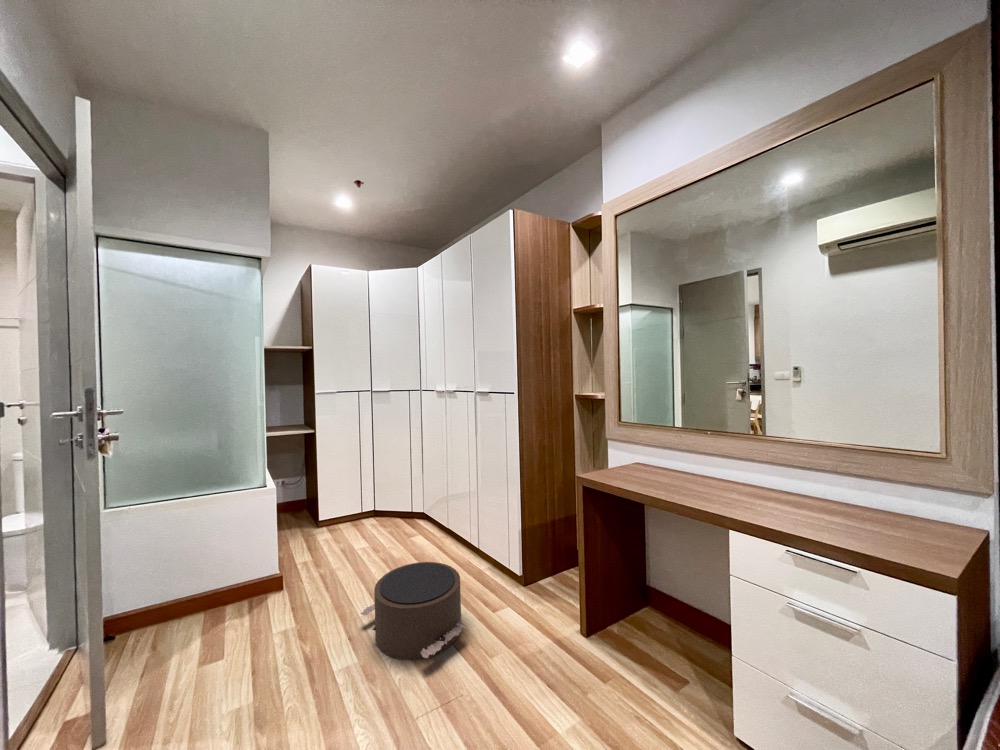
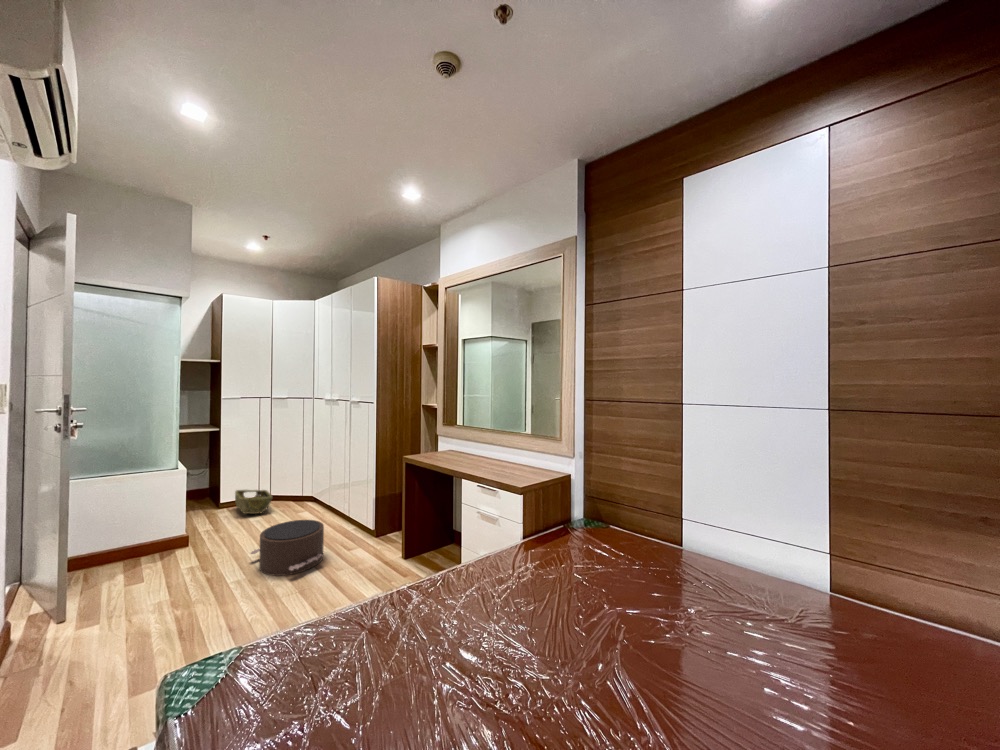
woven basket: none [334,504,378,538] -> present [235,490,272,514]

